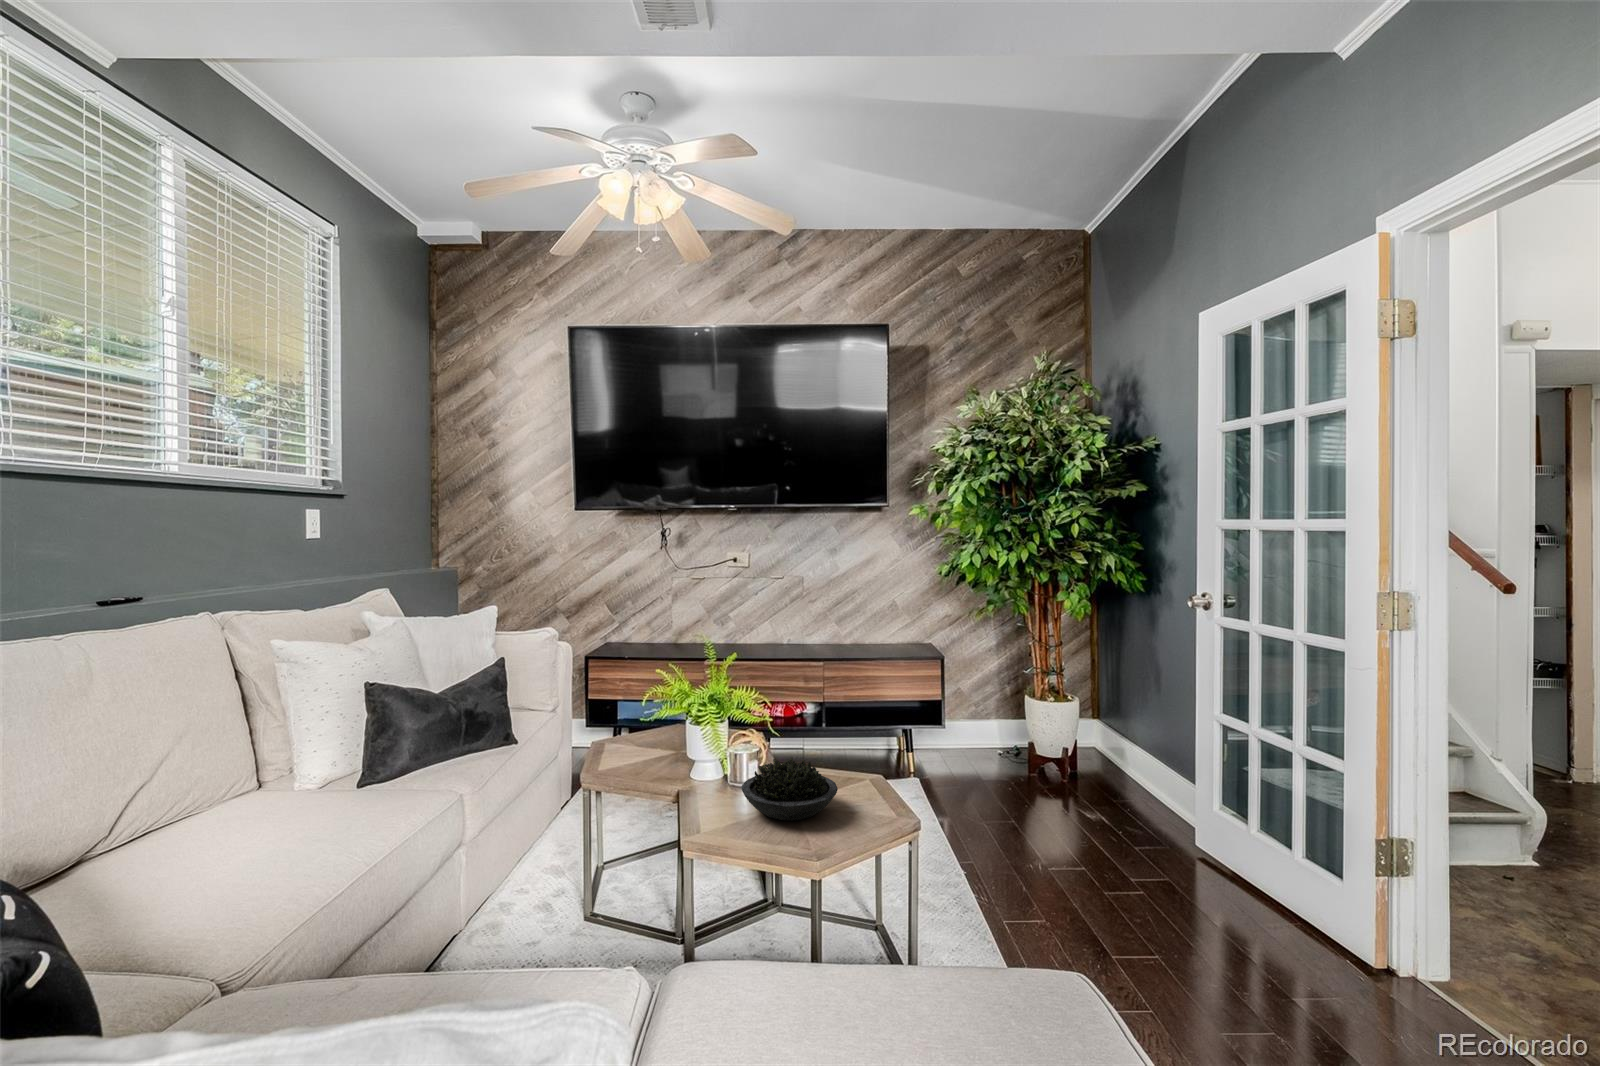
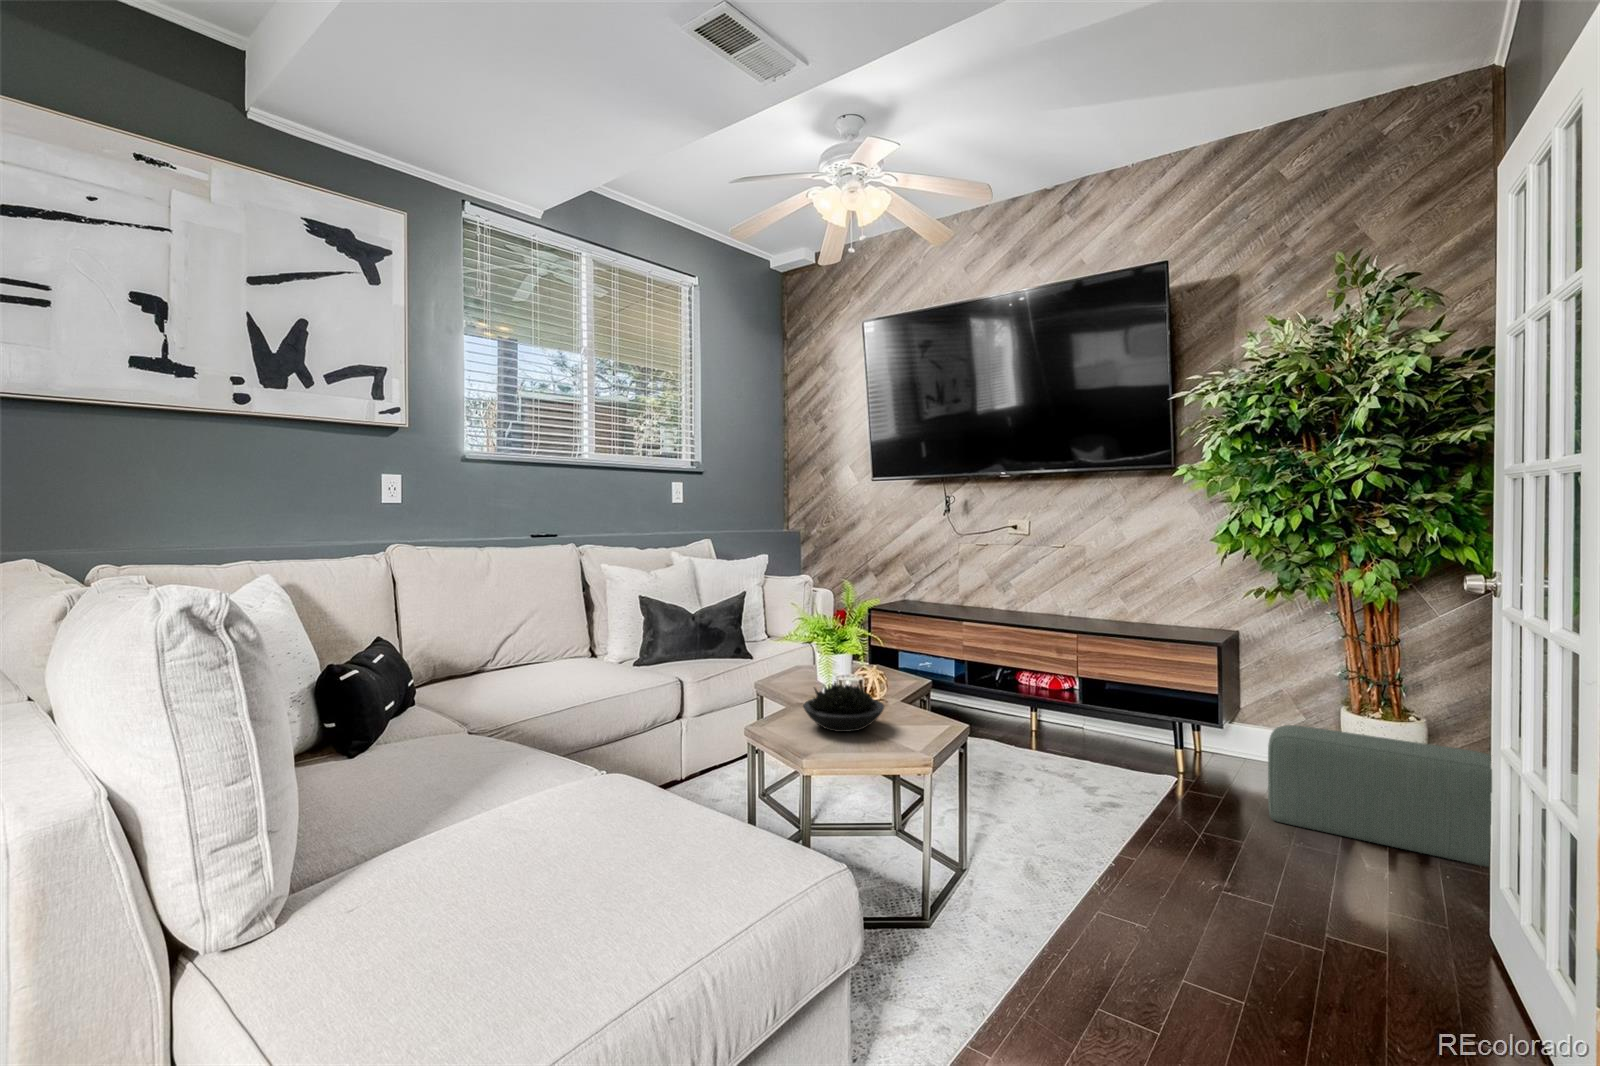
pouf: none [1009,723,1165,806] -> present [1268,725,1492,867]

